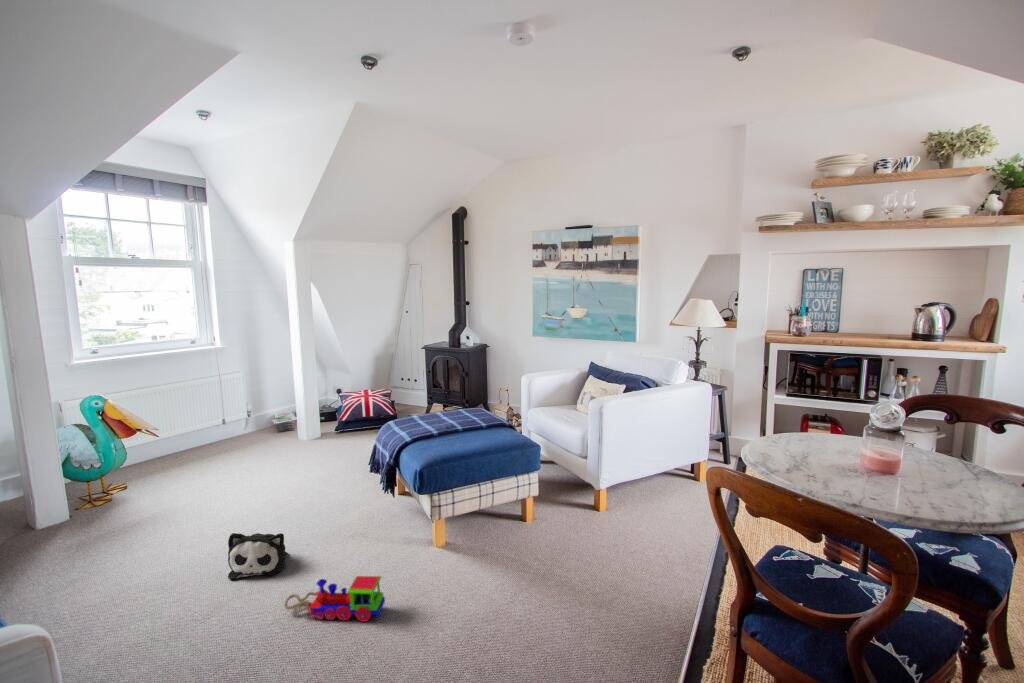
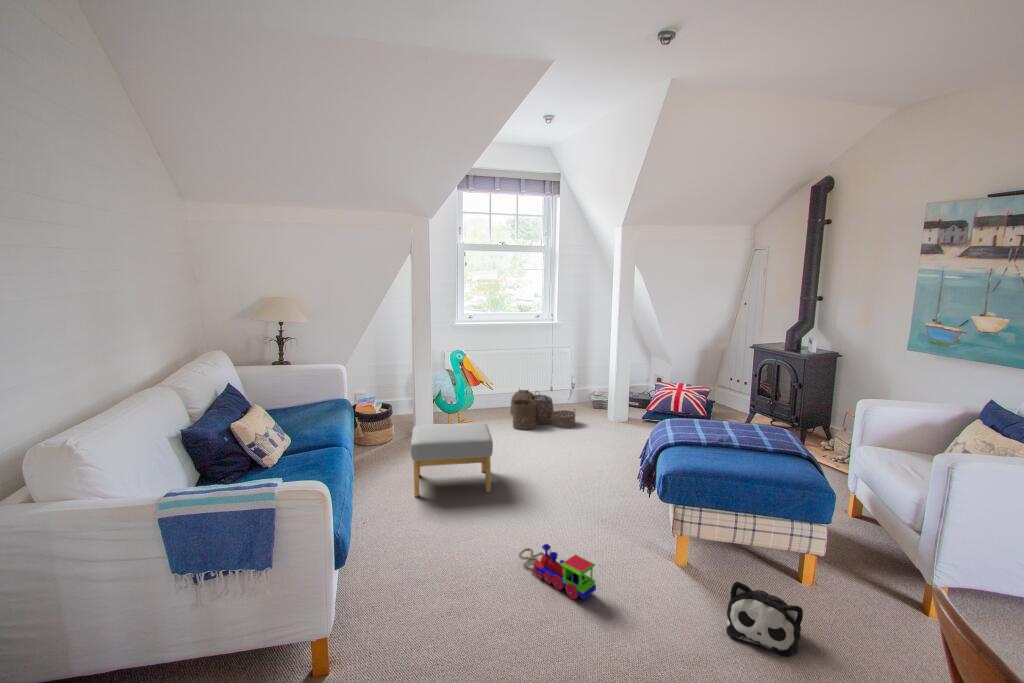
woven basket: none [176,427,270,476] -> present [511,390,575,430]
footstool: none [56,477,202,603] -> present [411,423,493,497]
plush toy: present [228,533,288,579] -> present [727,581,803,657]

